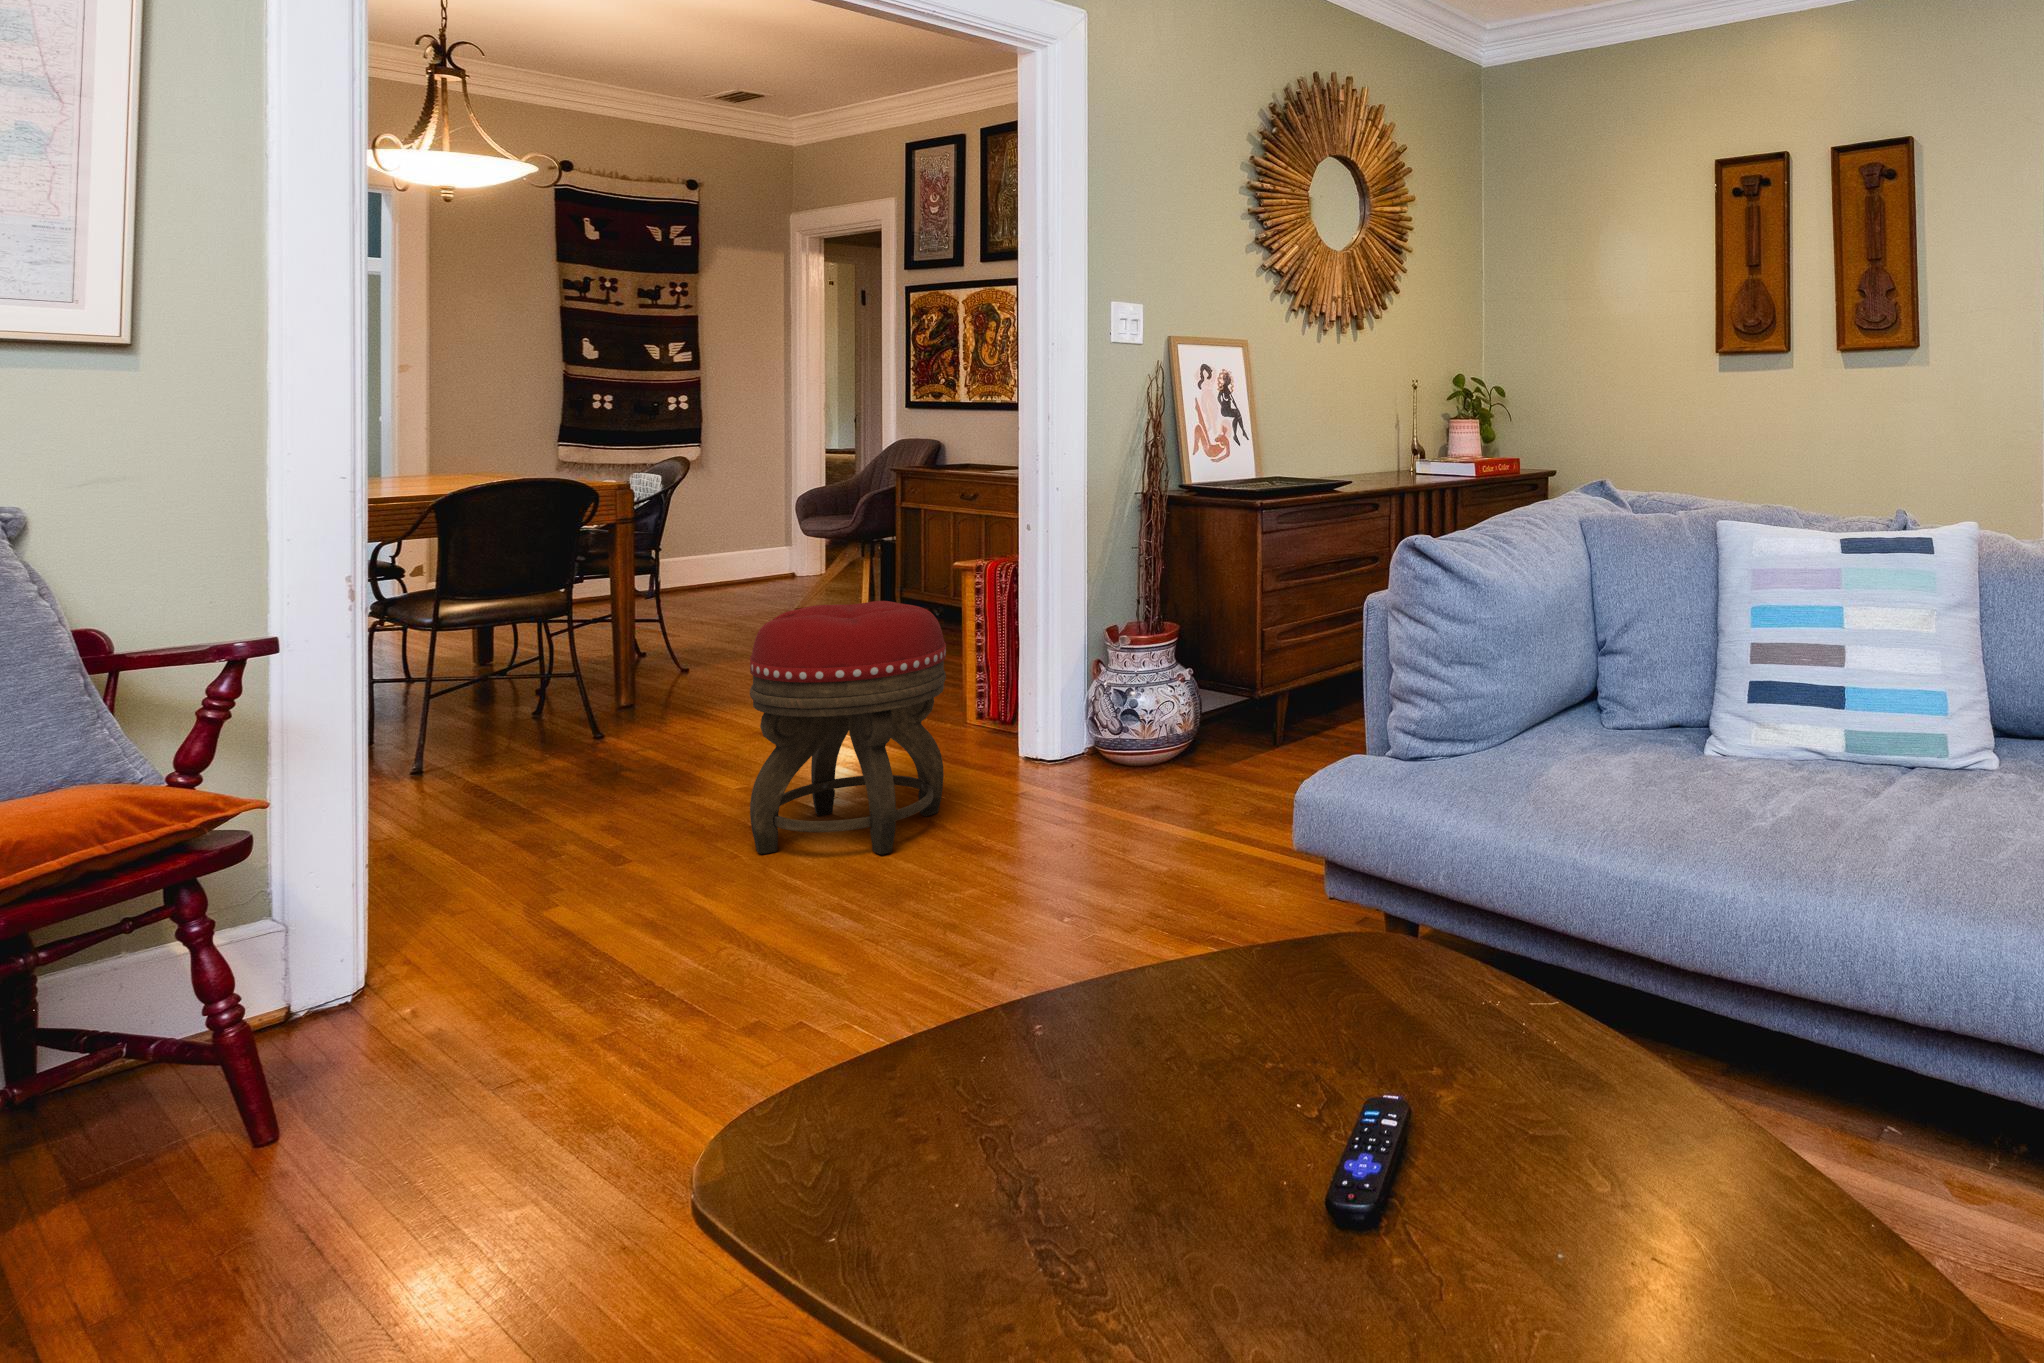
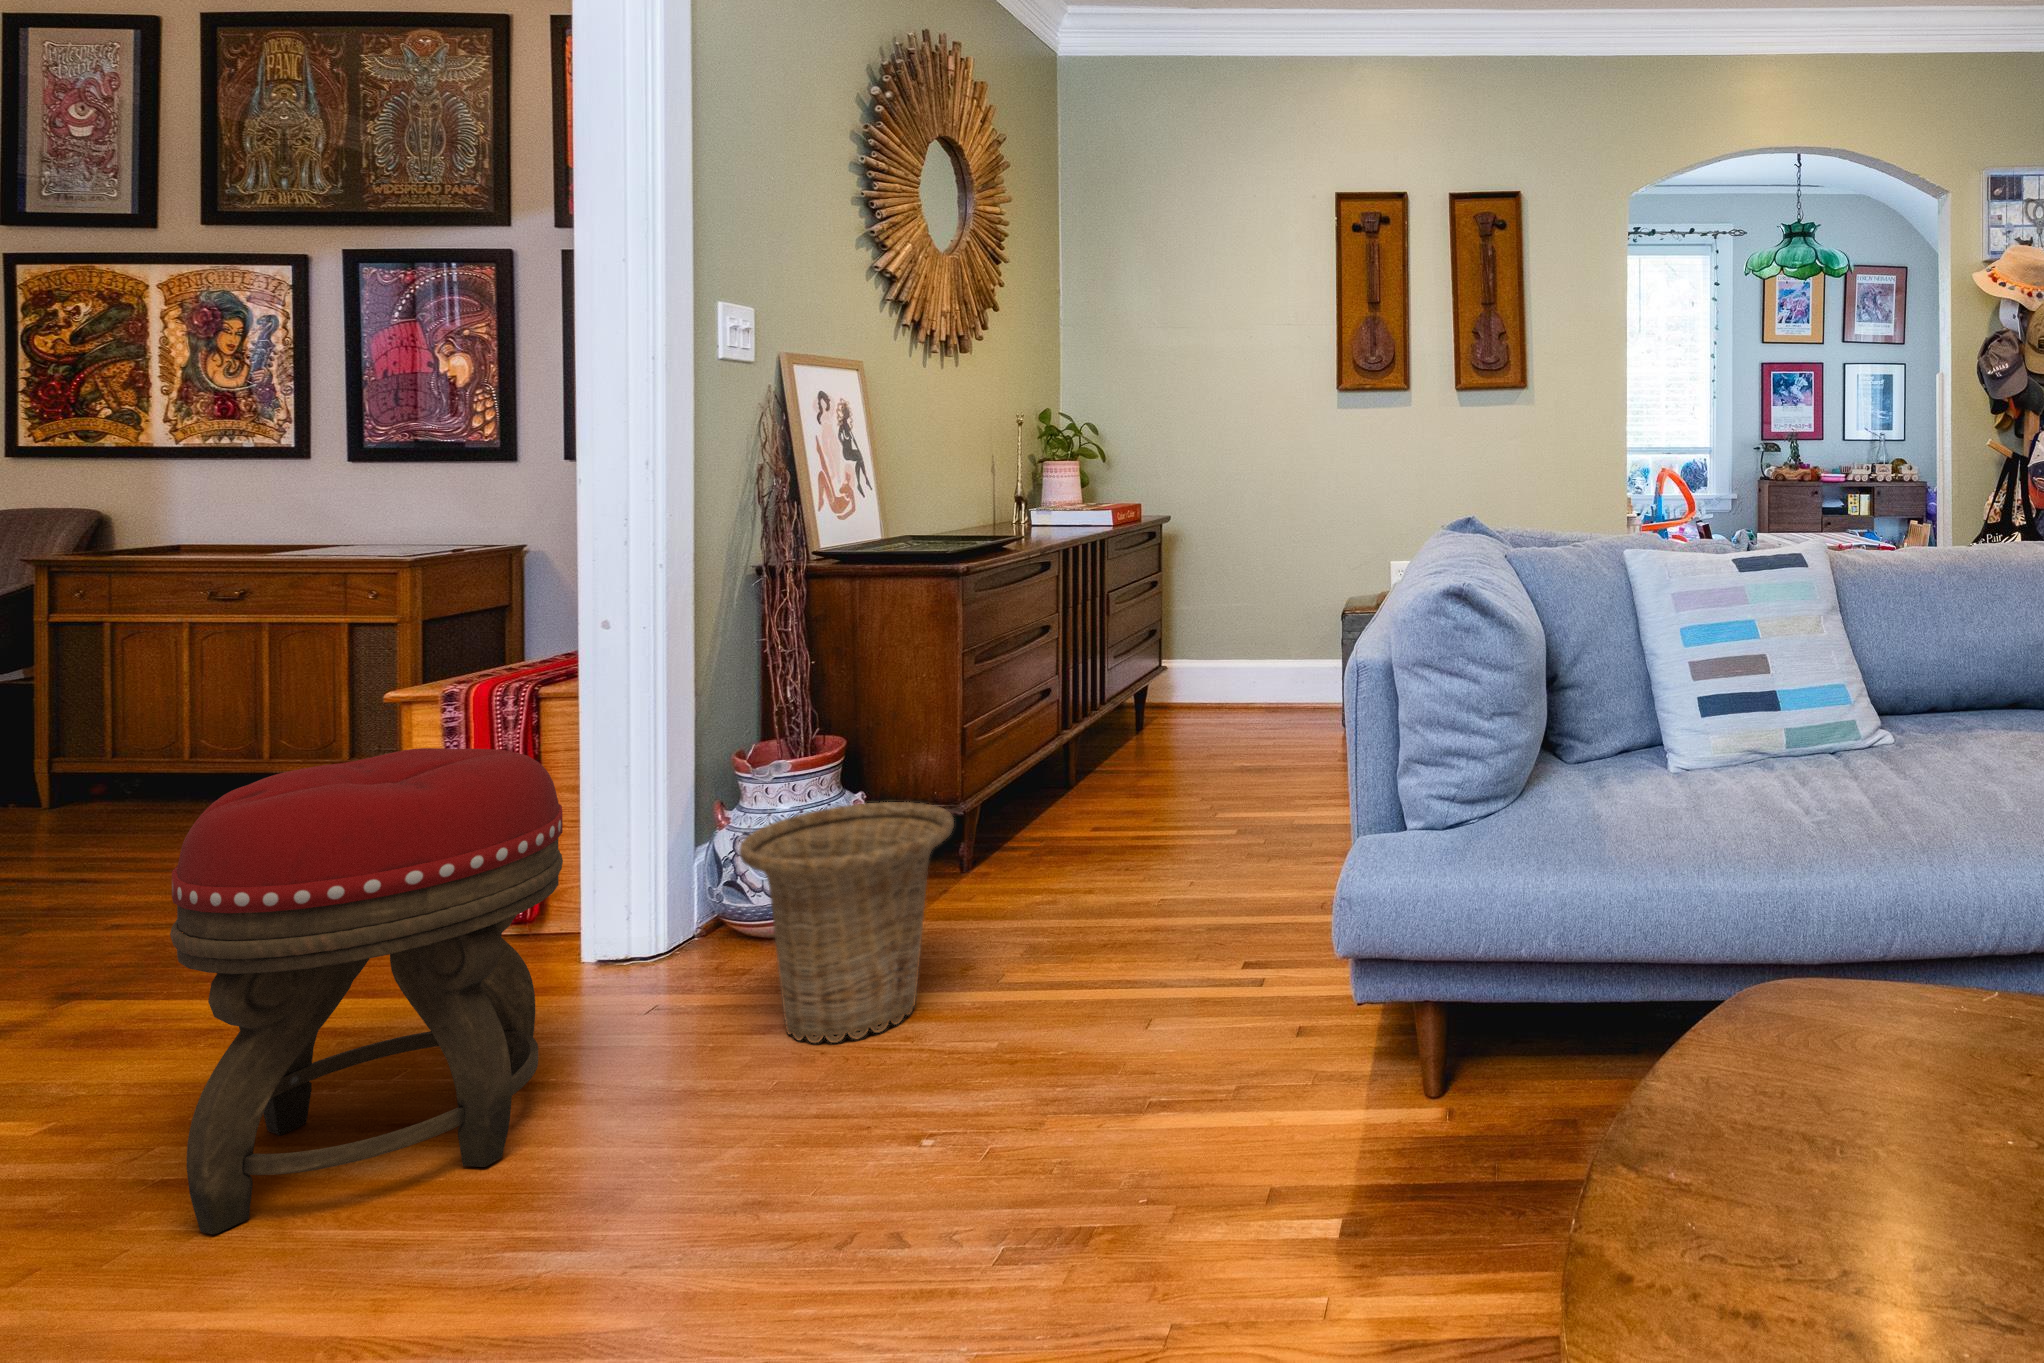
basket: none [1047,676,1190,836] -> present [739,802,954,1043]

